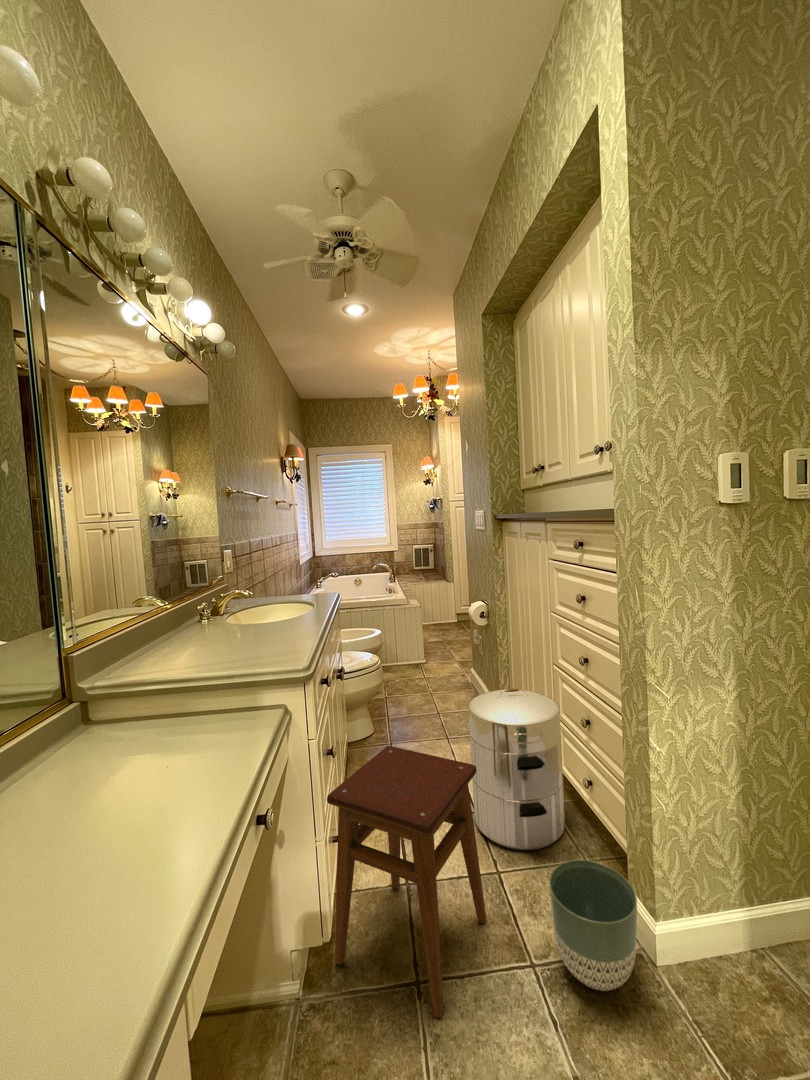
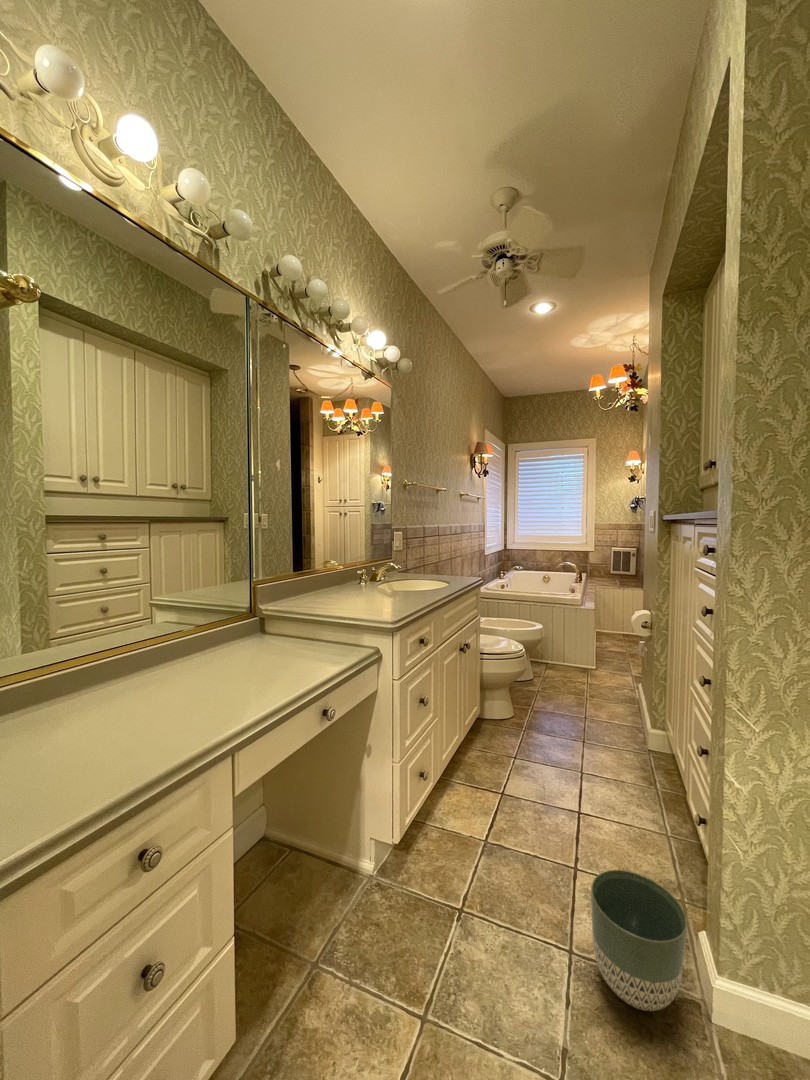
waste bin: present [468,689,565,850] -> none [574,694,681,865]
stool: present [327,746,486,1018] -> none [405,712,547,945]

